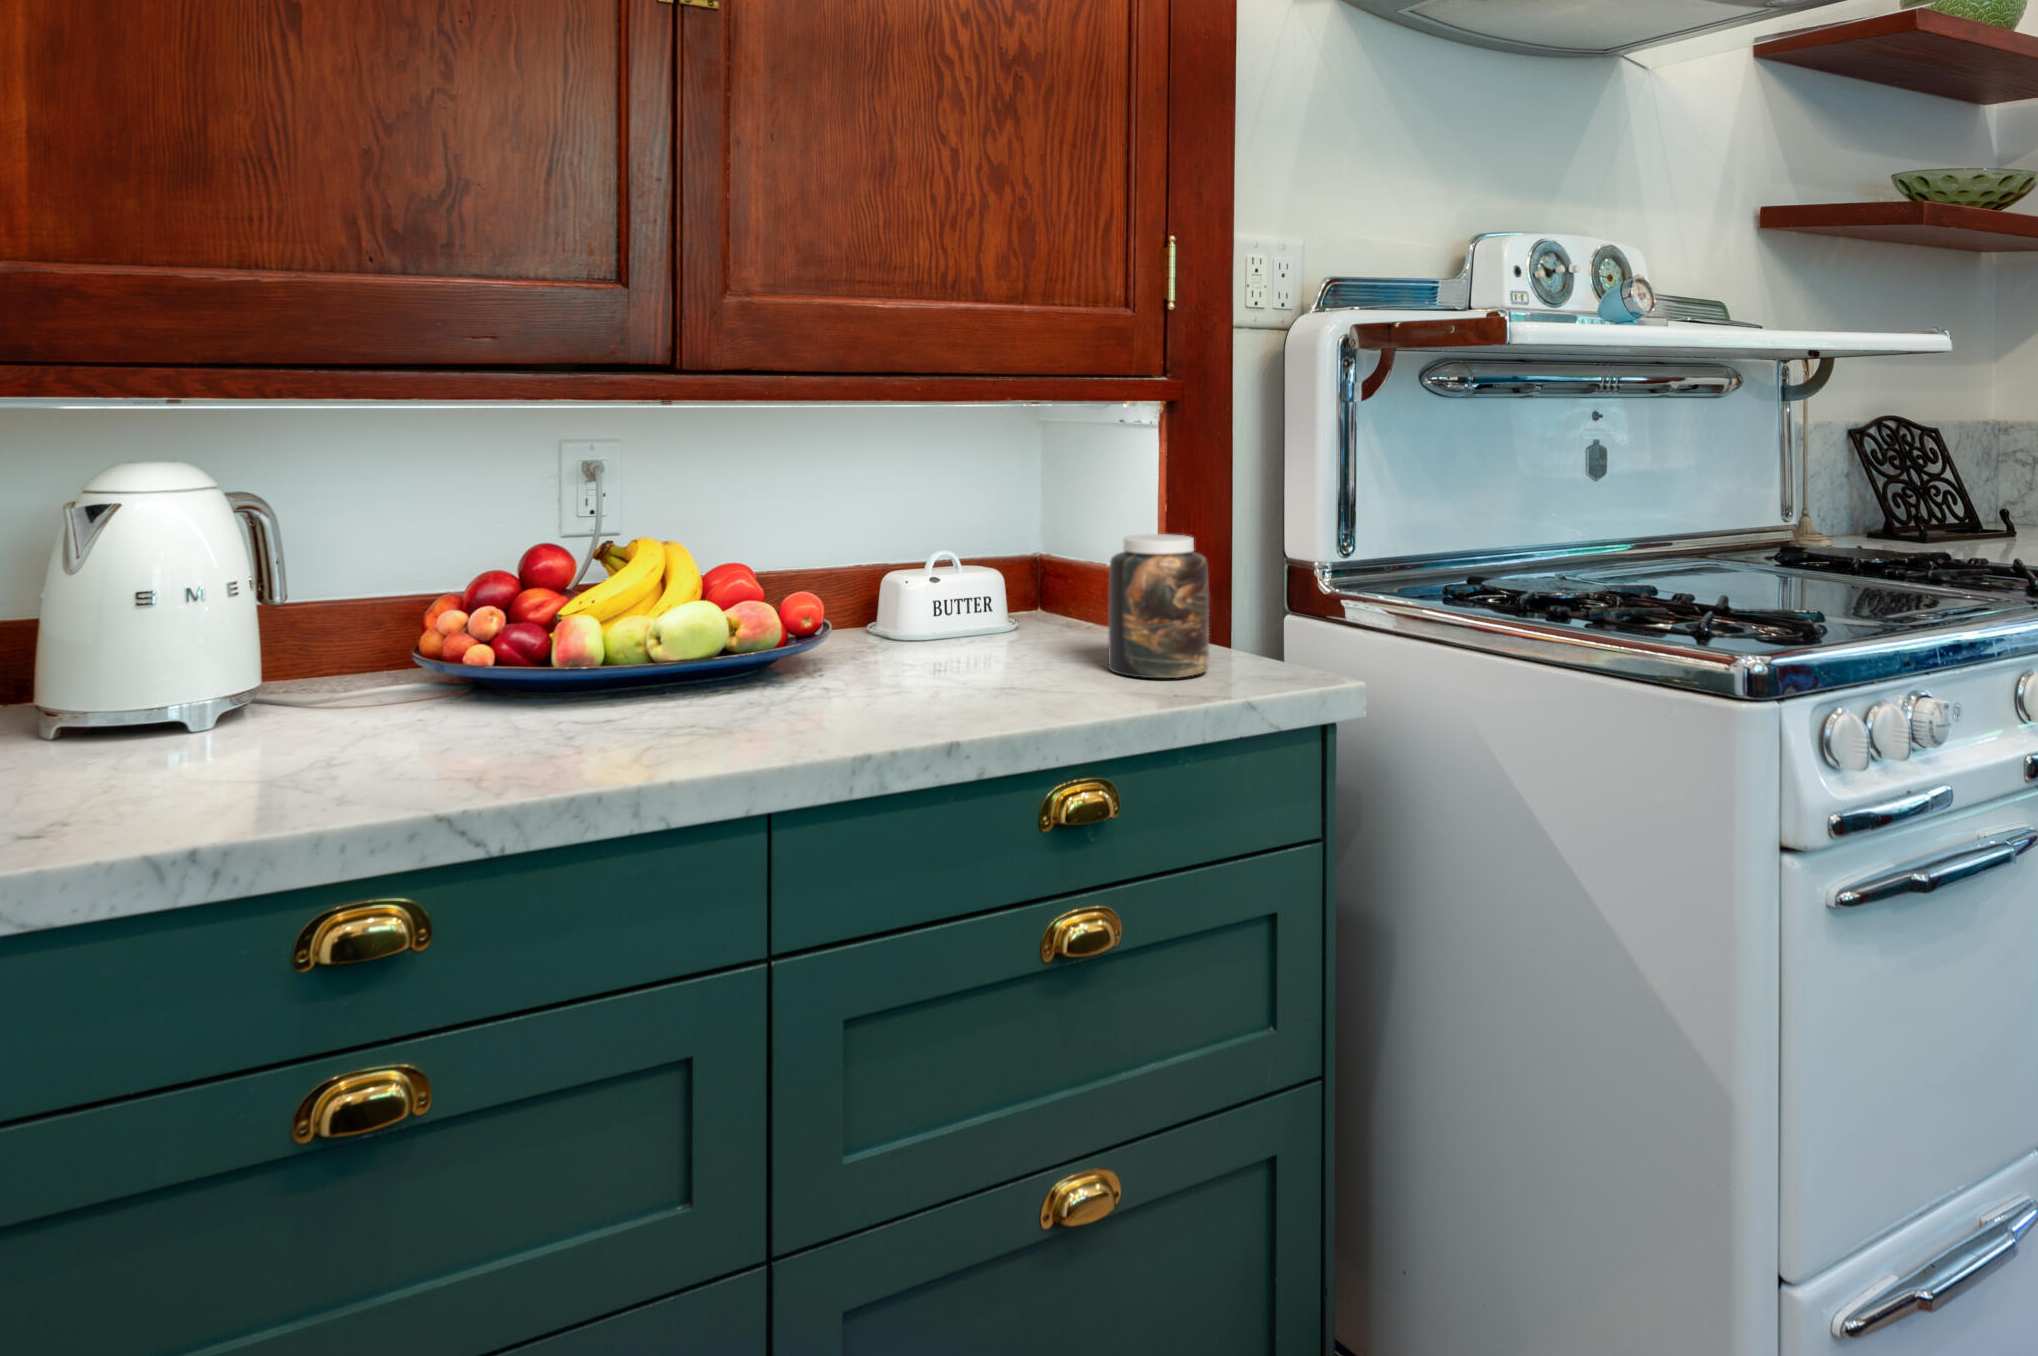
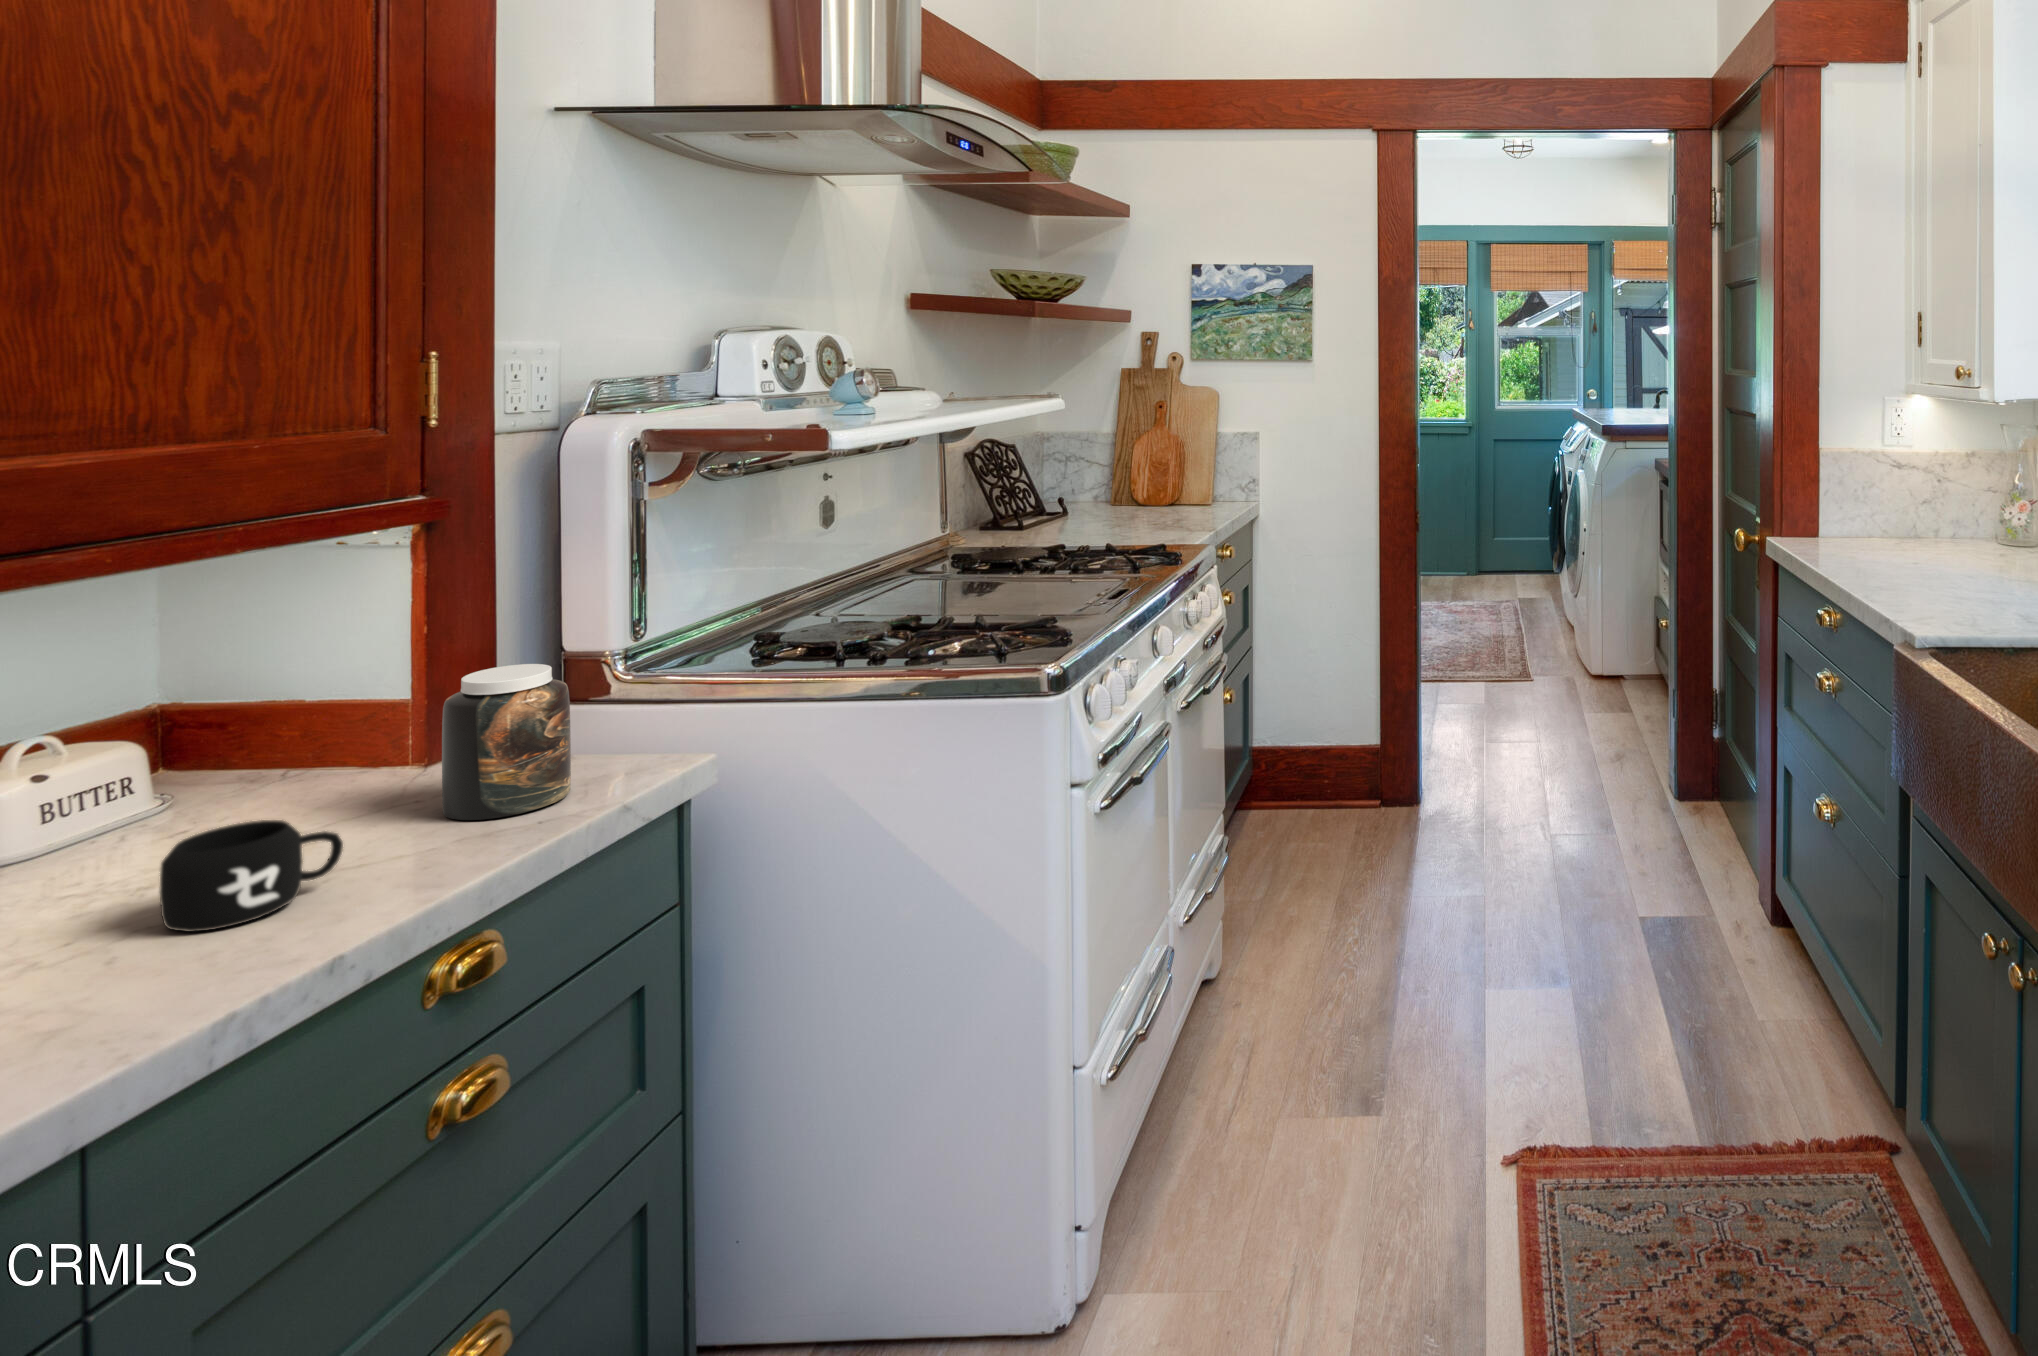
mug: none [875,613,991,693] -> present [160,820,343,932]

